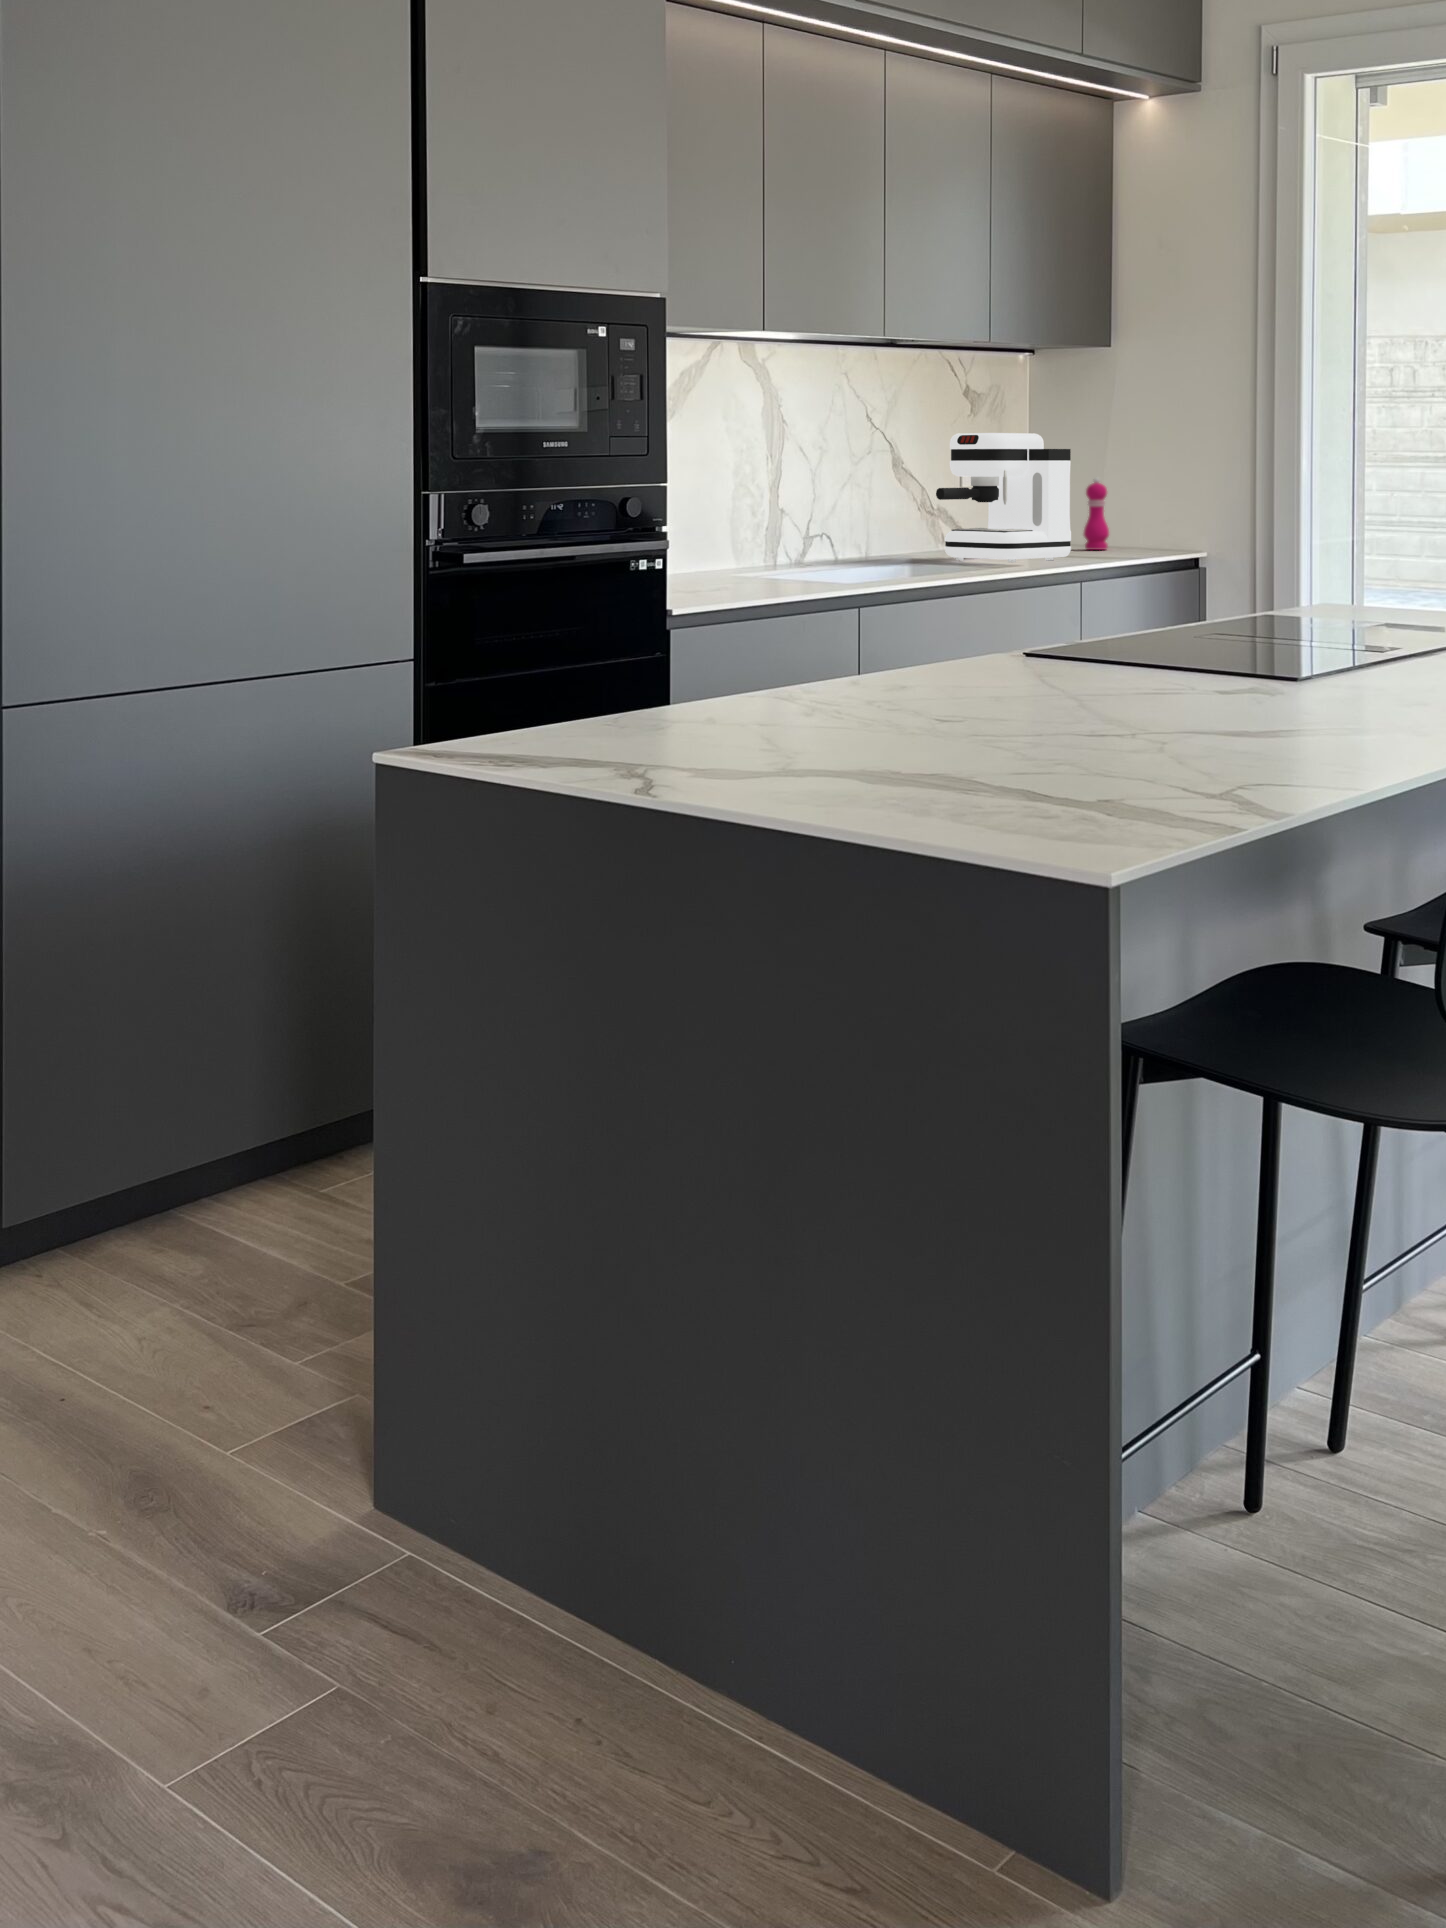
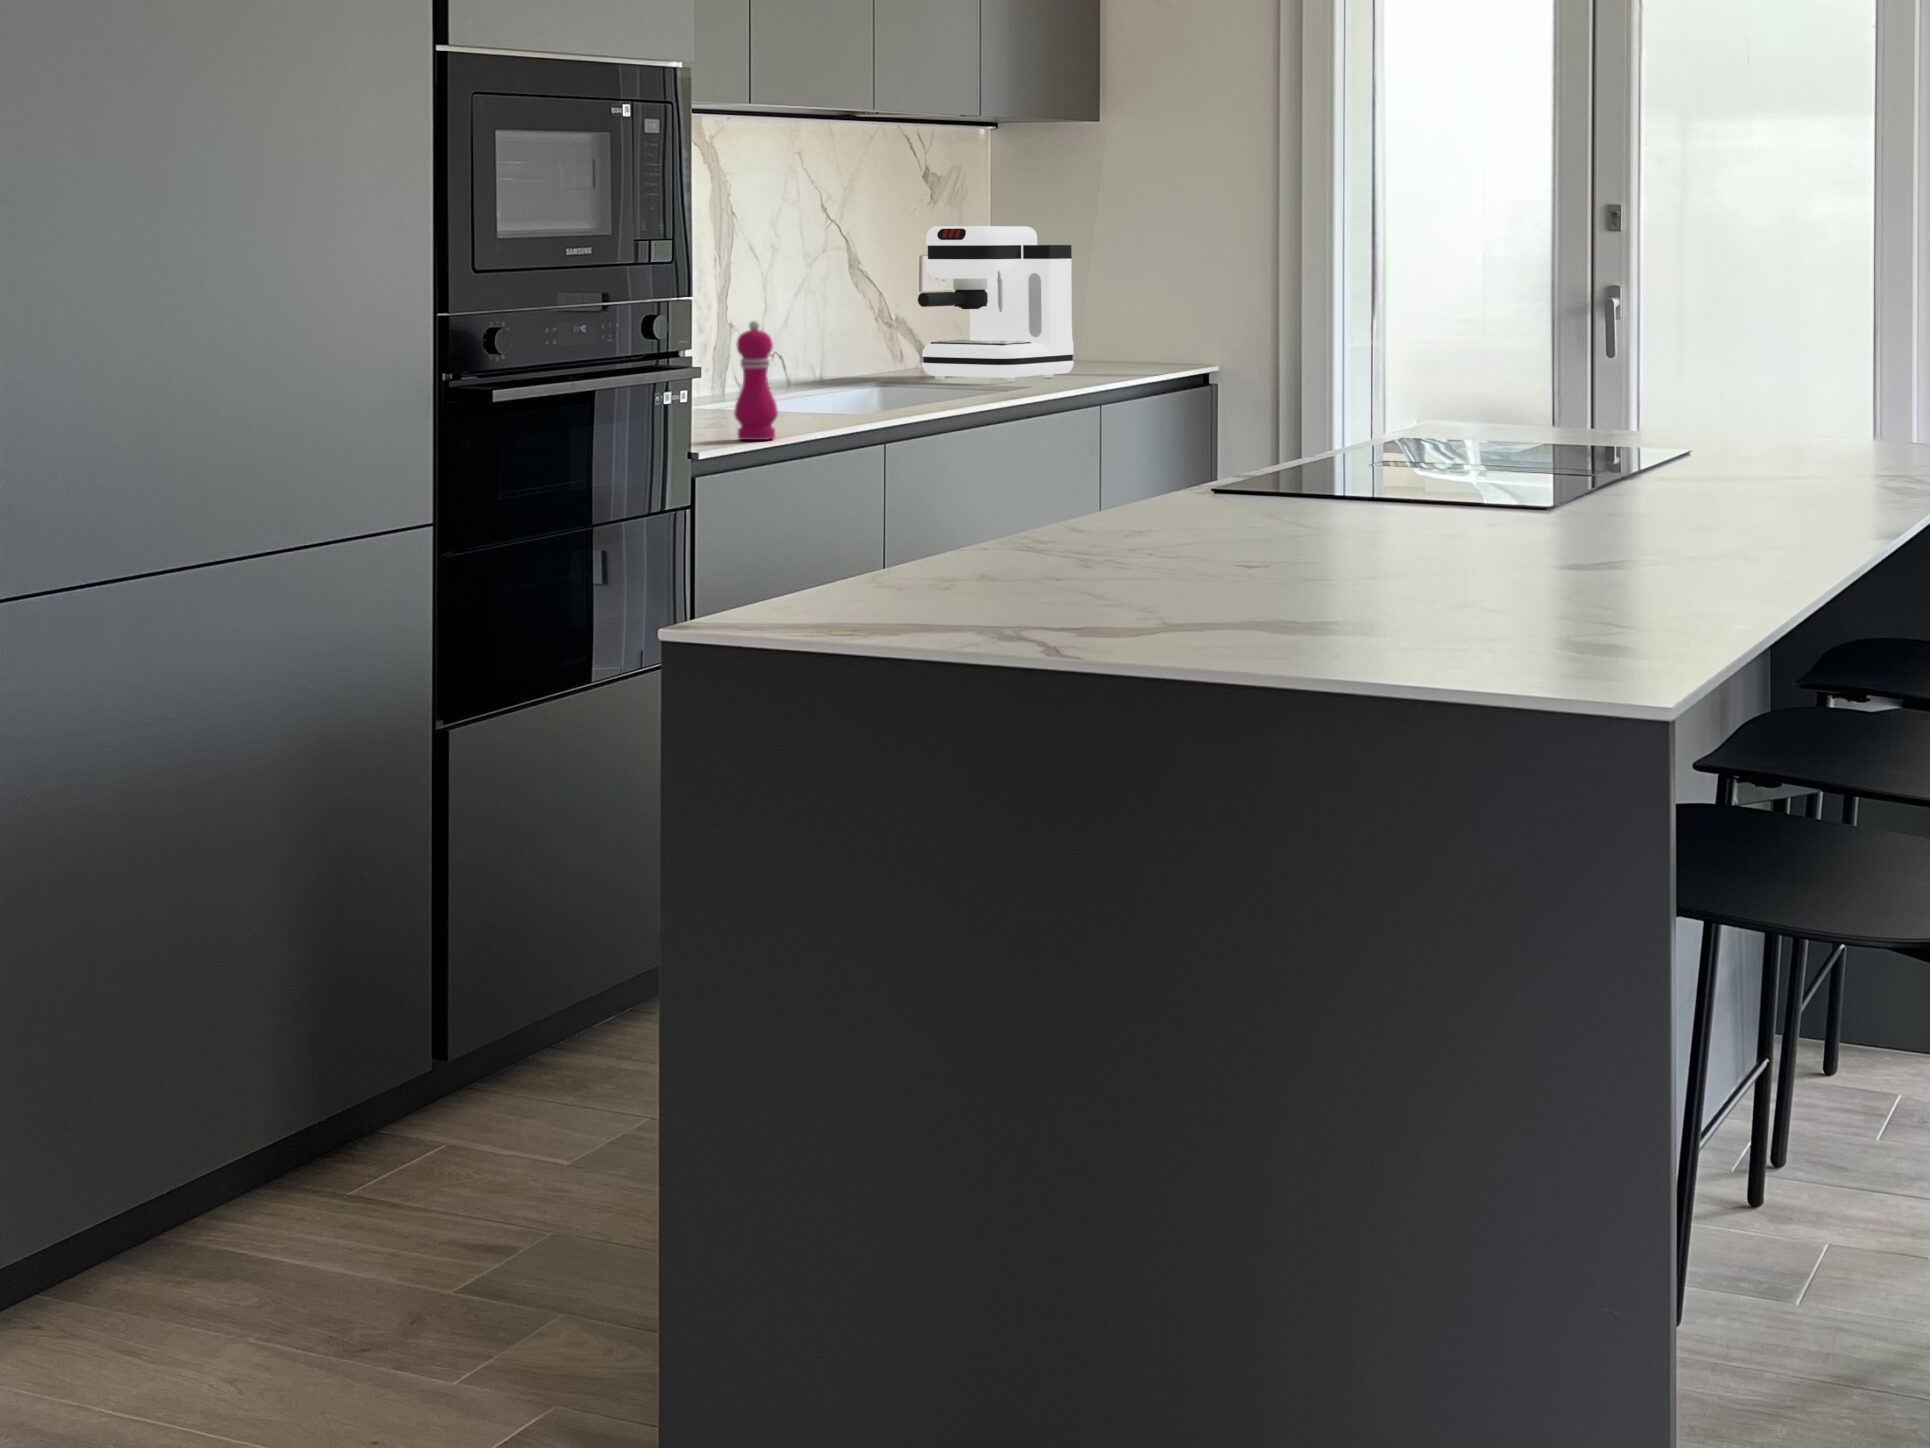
pepper mill: present [1084,477,1109,550] -> present [734,321,778,440]

